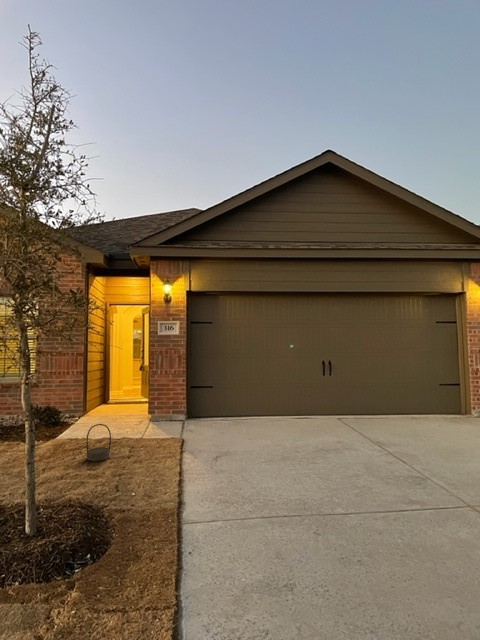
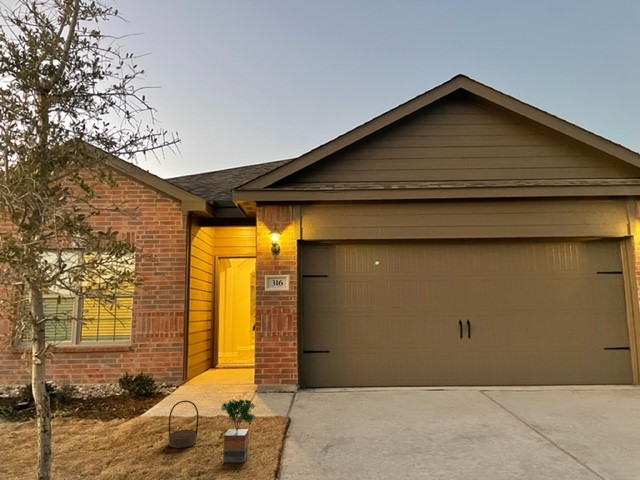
potted tree: none [132,421,162,469] -> present [221,399,256,463]

